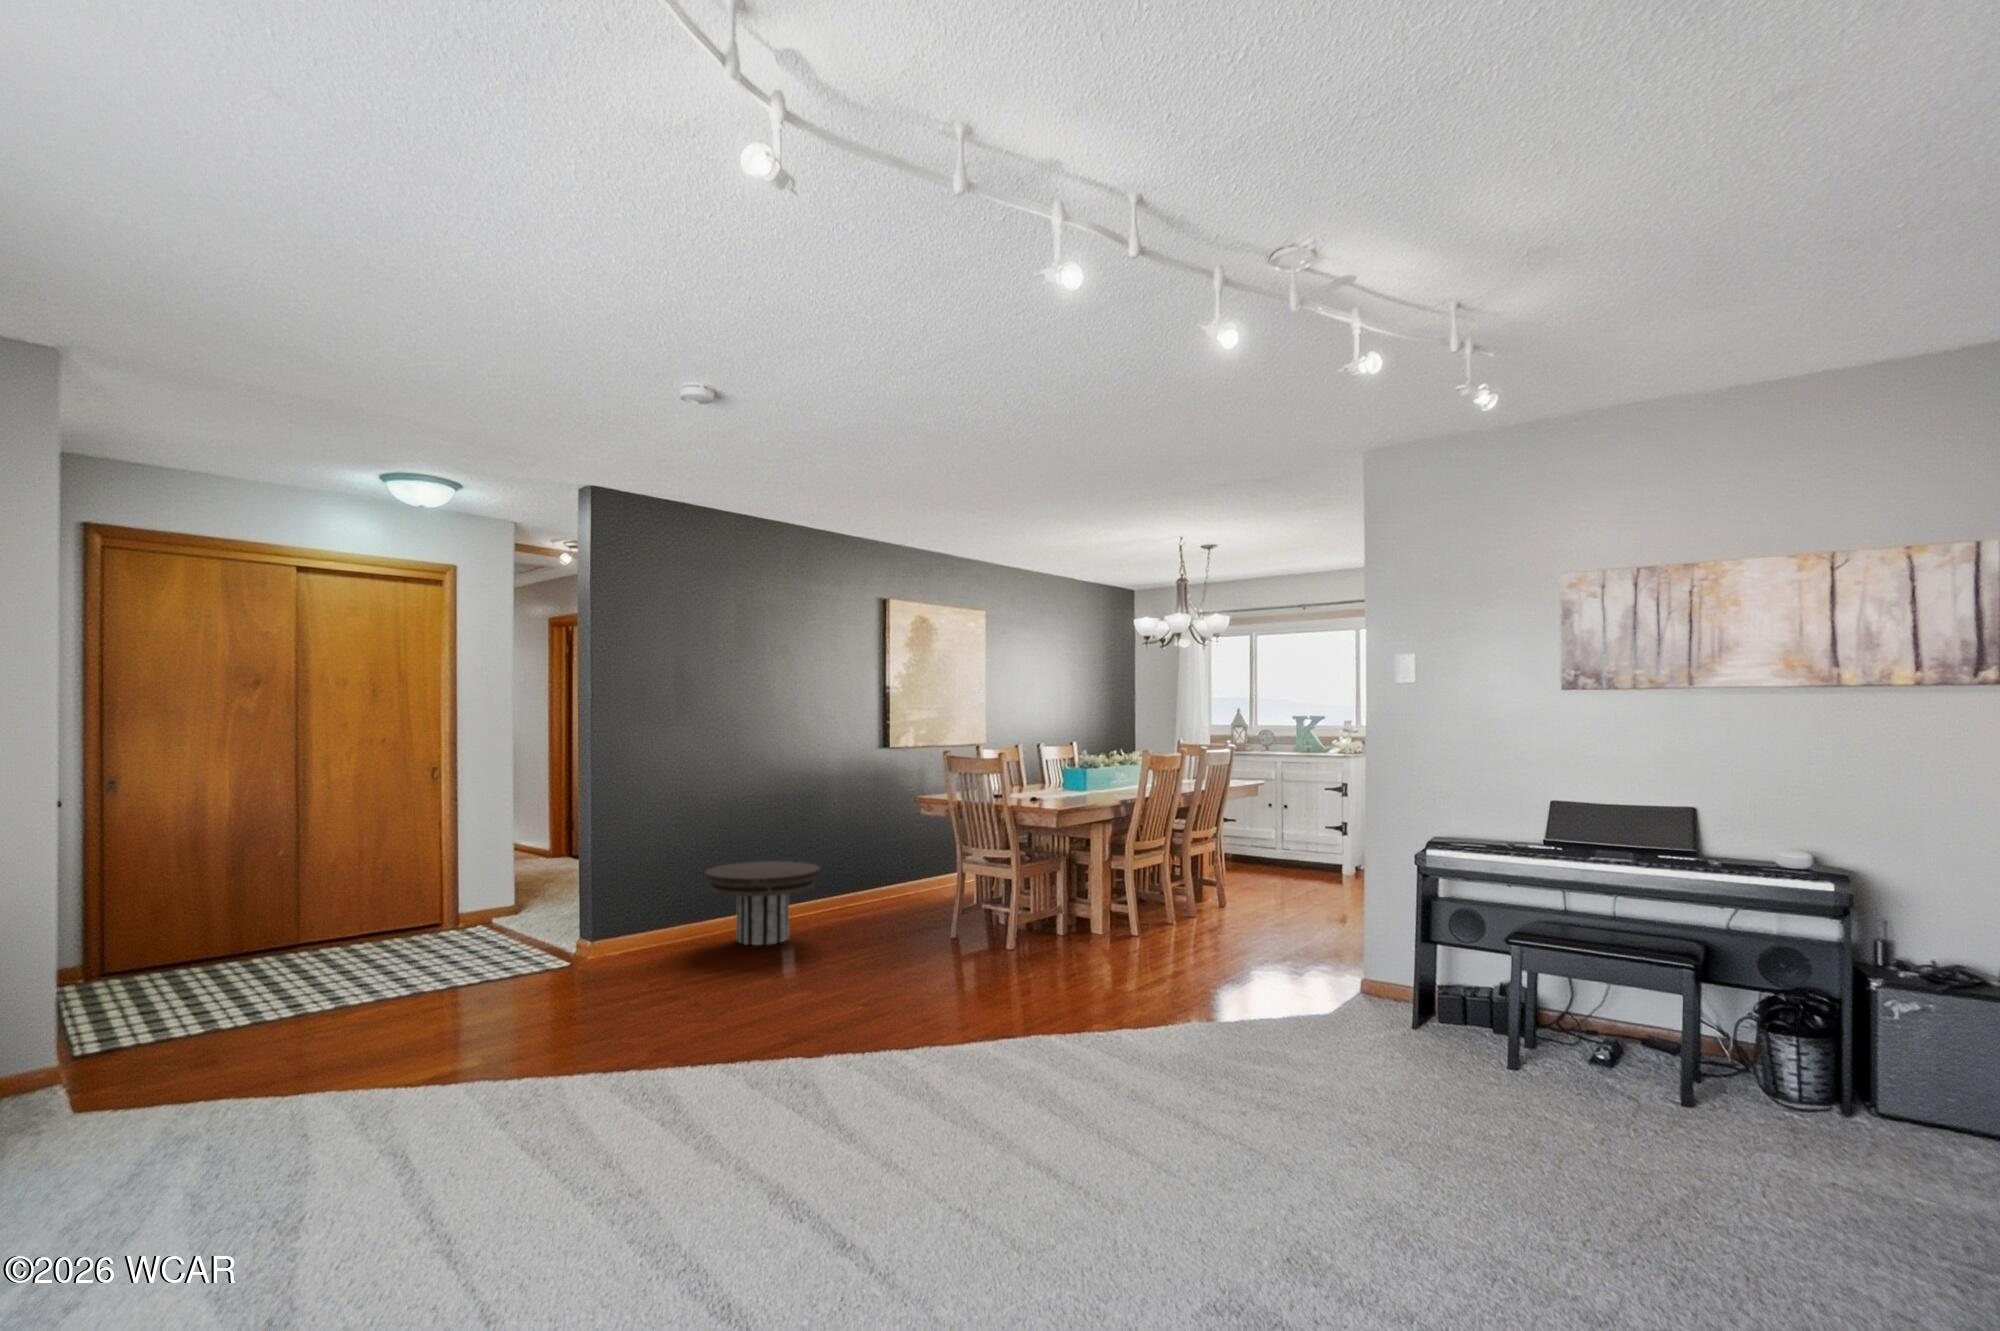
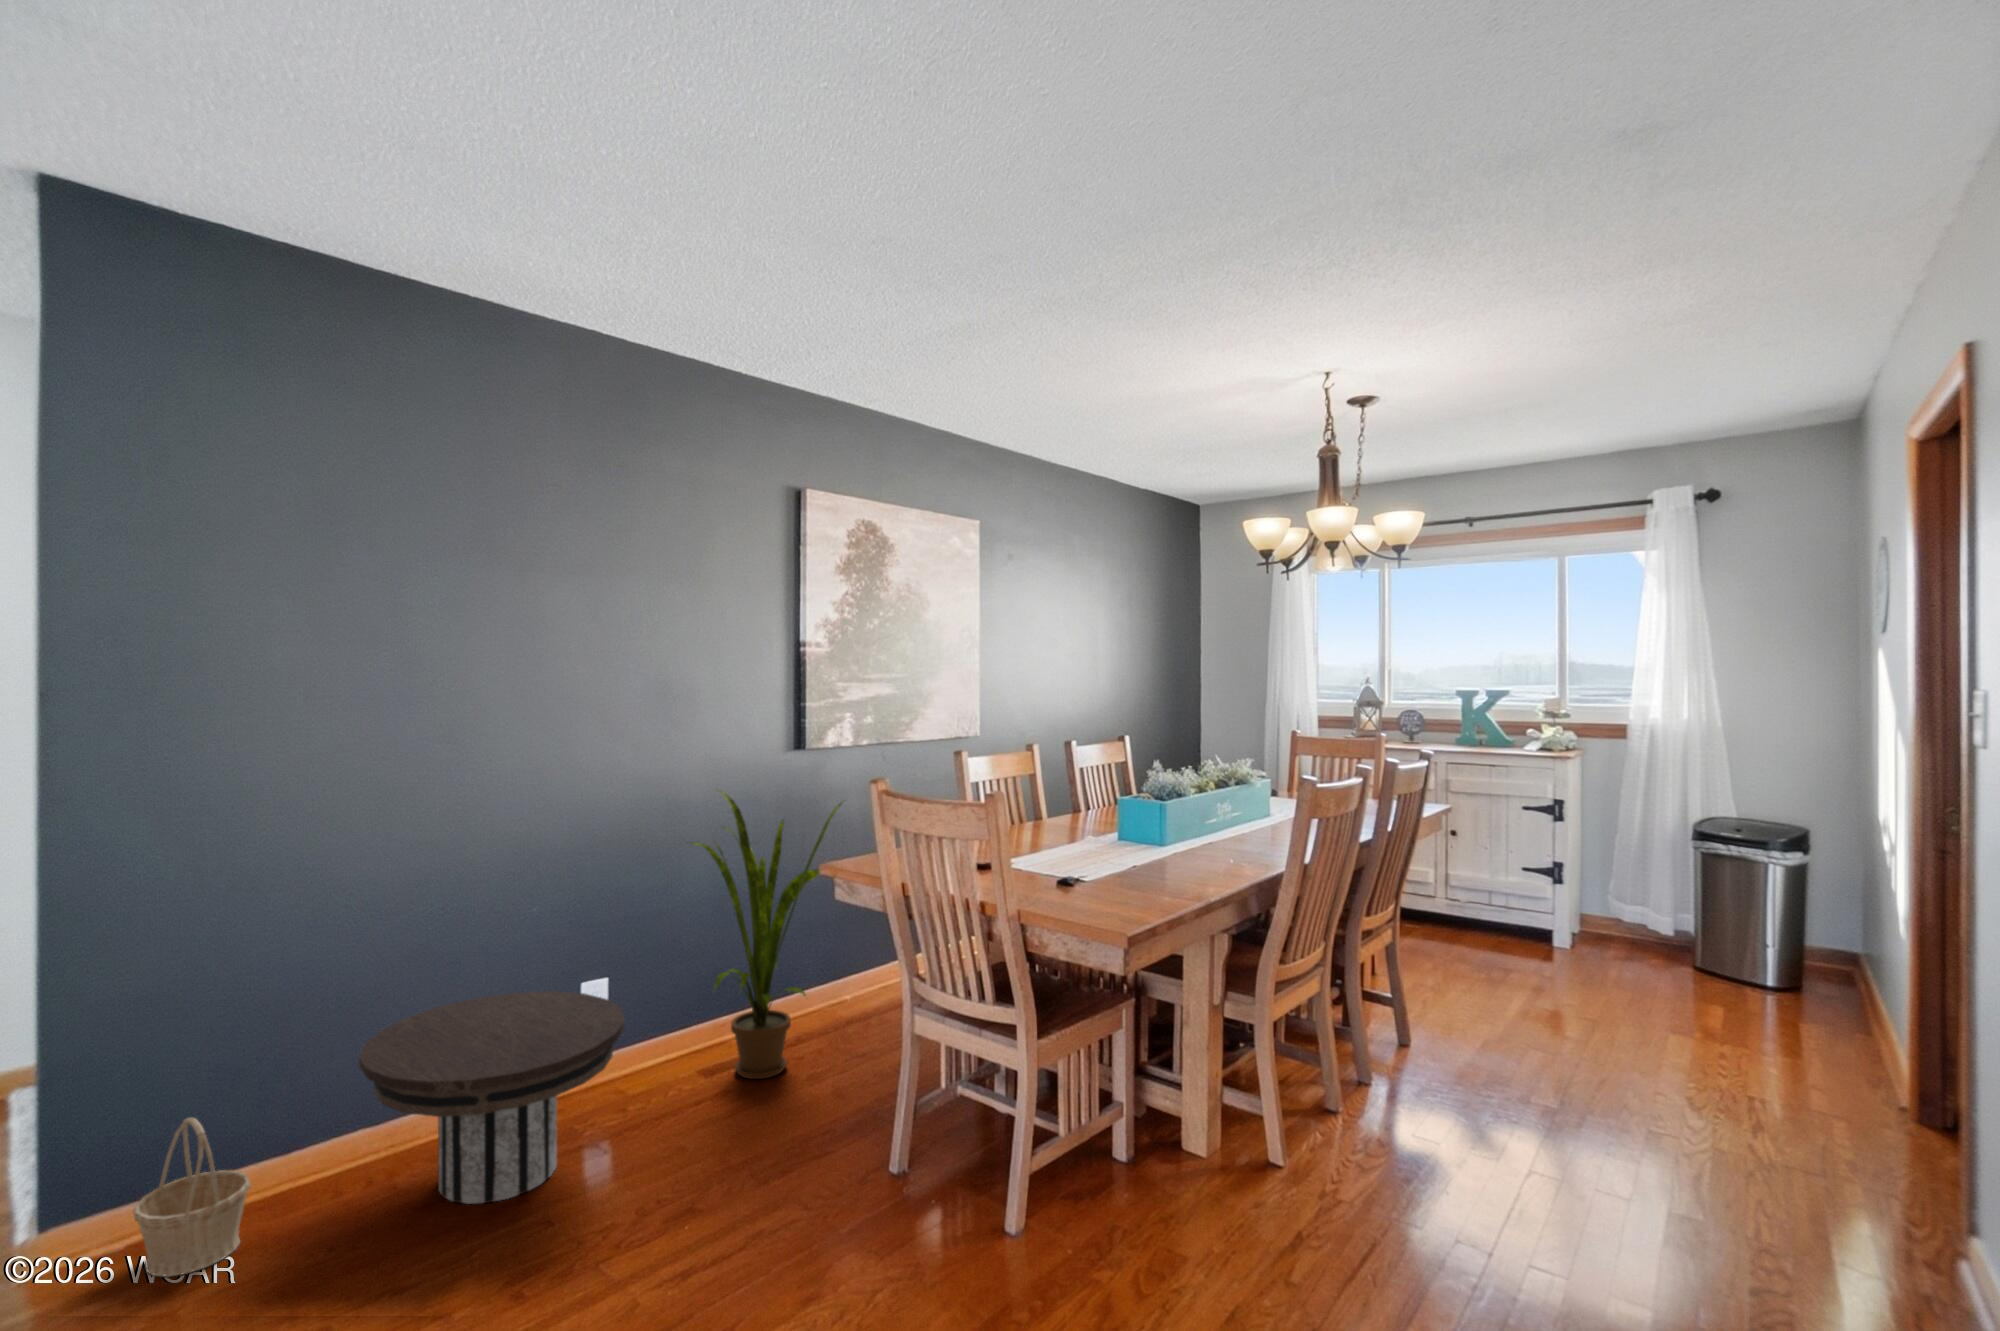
house plant: none [837,766,920,917] -> present [687,791,842,1079]
basket: none [624,894,667,959] -> present [134,1118,251,1277]

